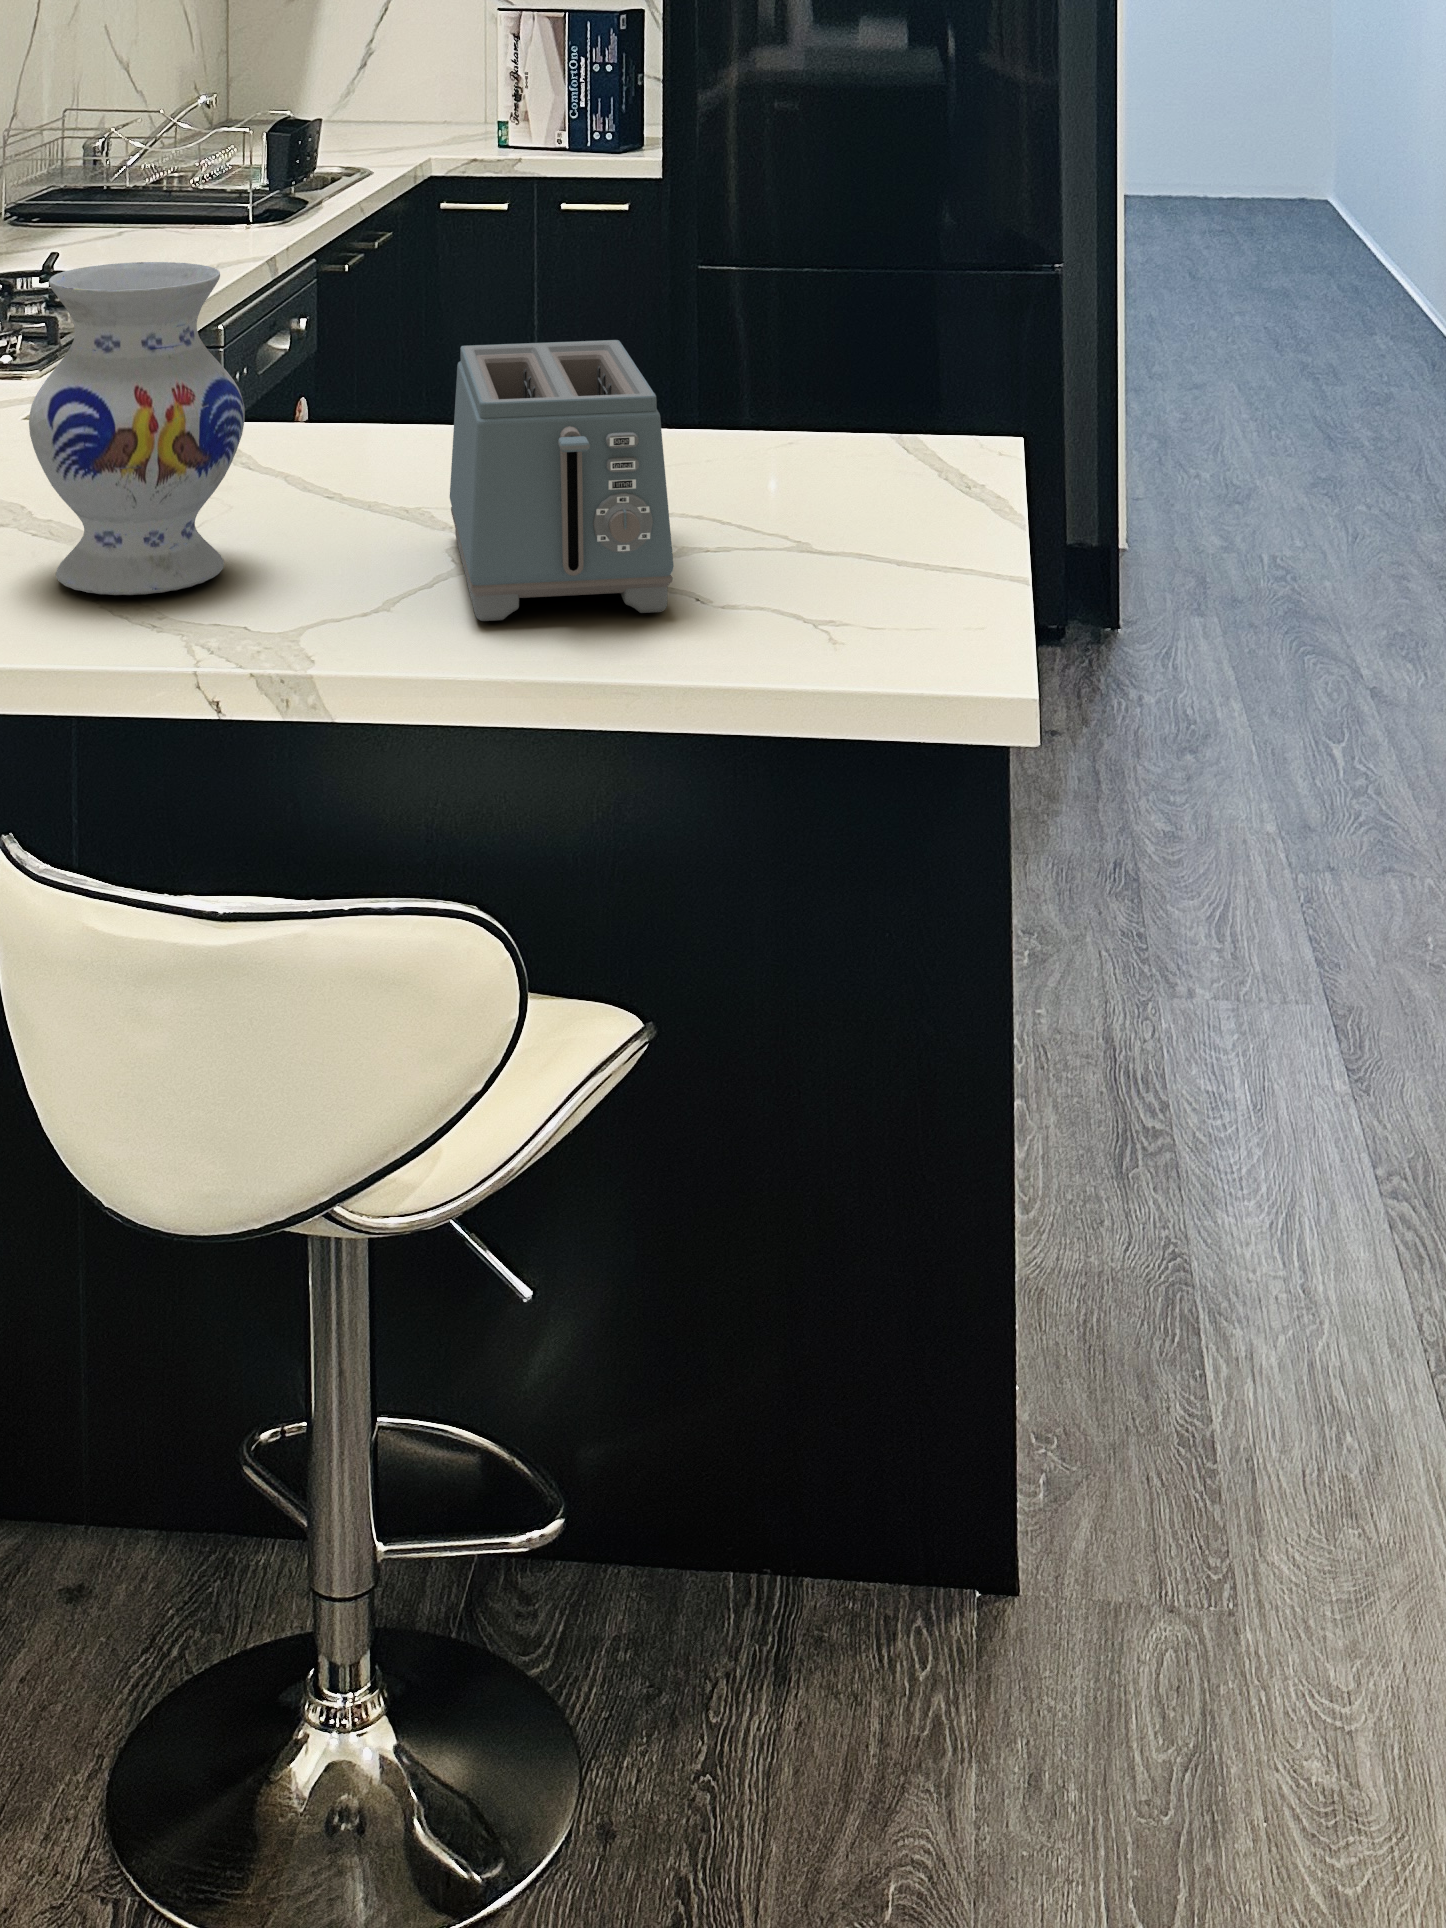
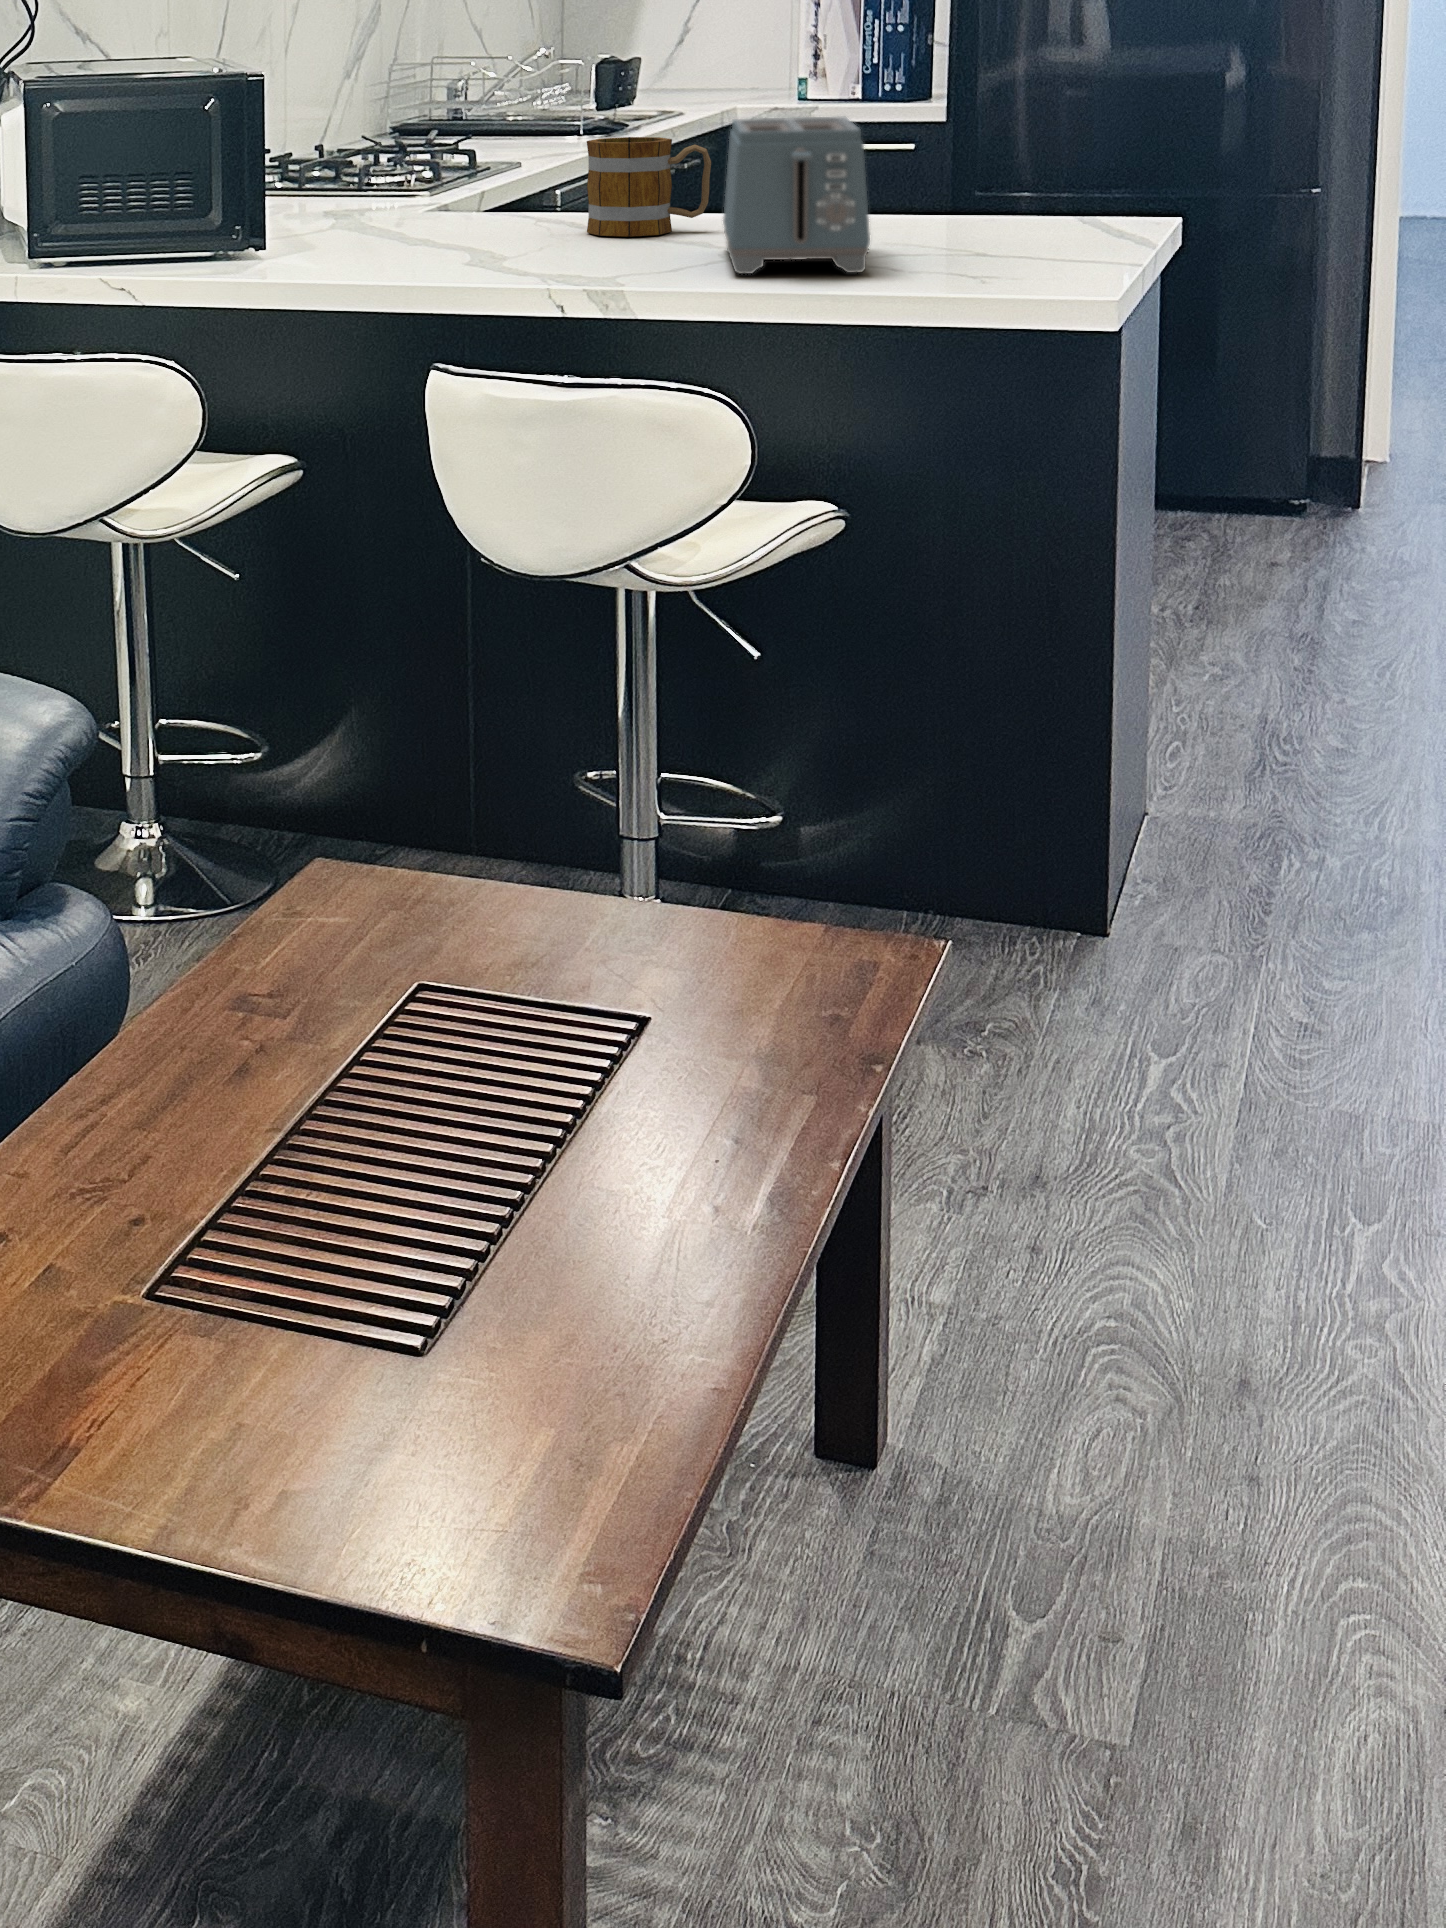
vase: present [29,262,245,595] -> none [445,61,584,262]
mug: none [249,341,426,501] -> present [587,137,711,236]

